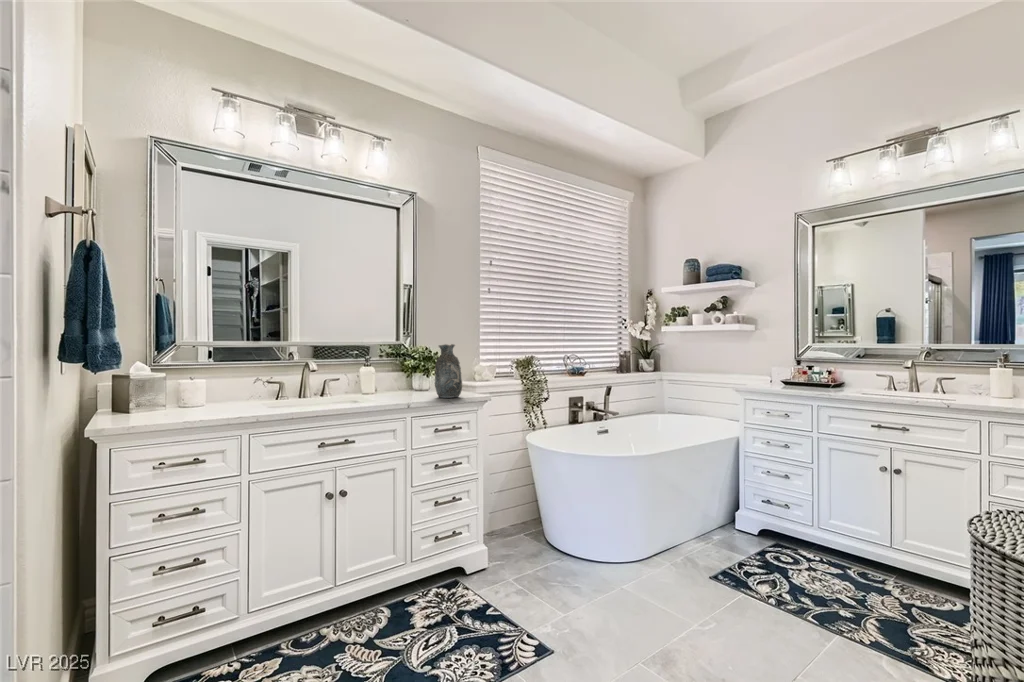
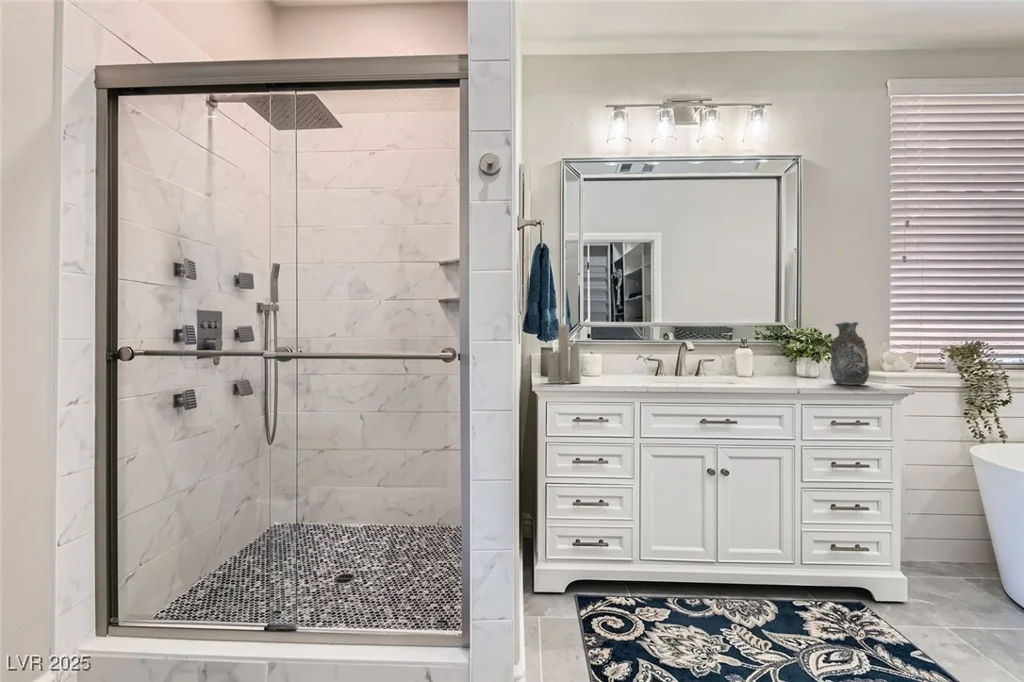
candle: none [117,333,170,423] -> present [547,320,581,383]

